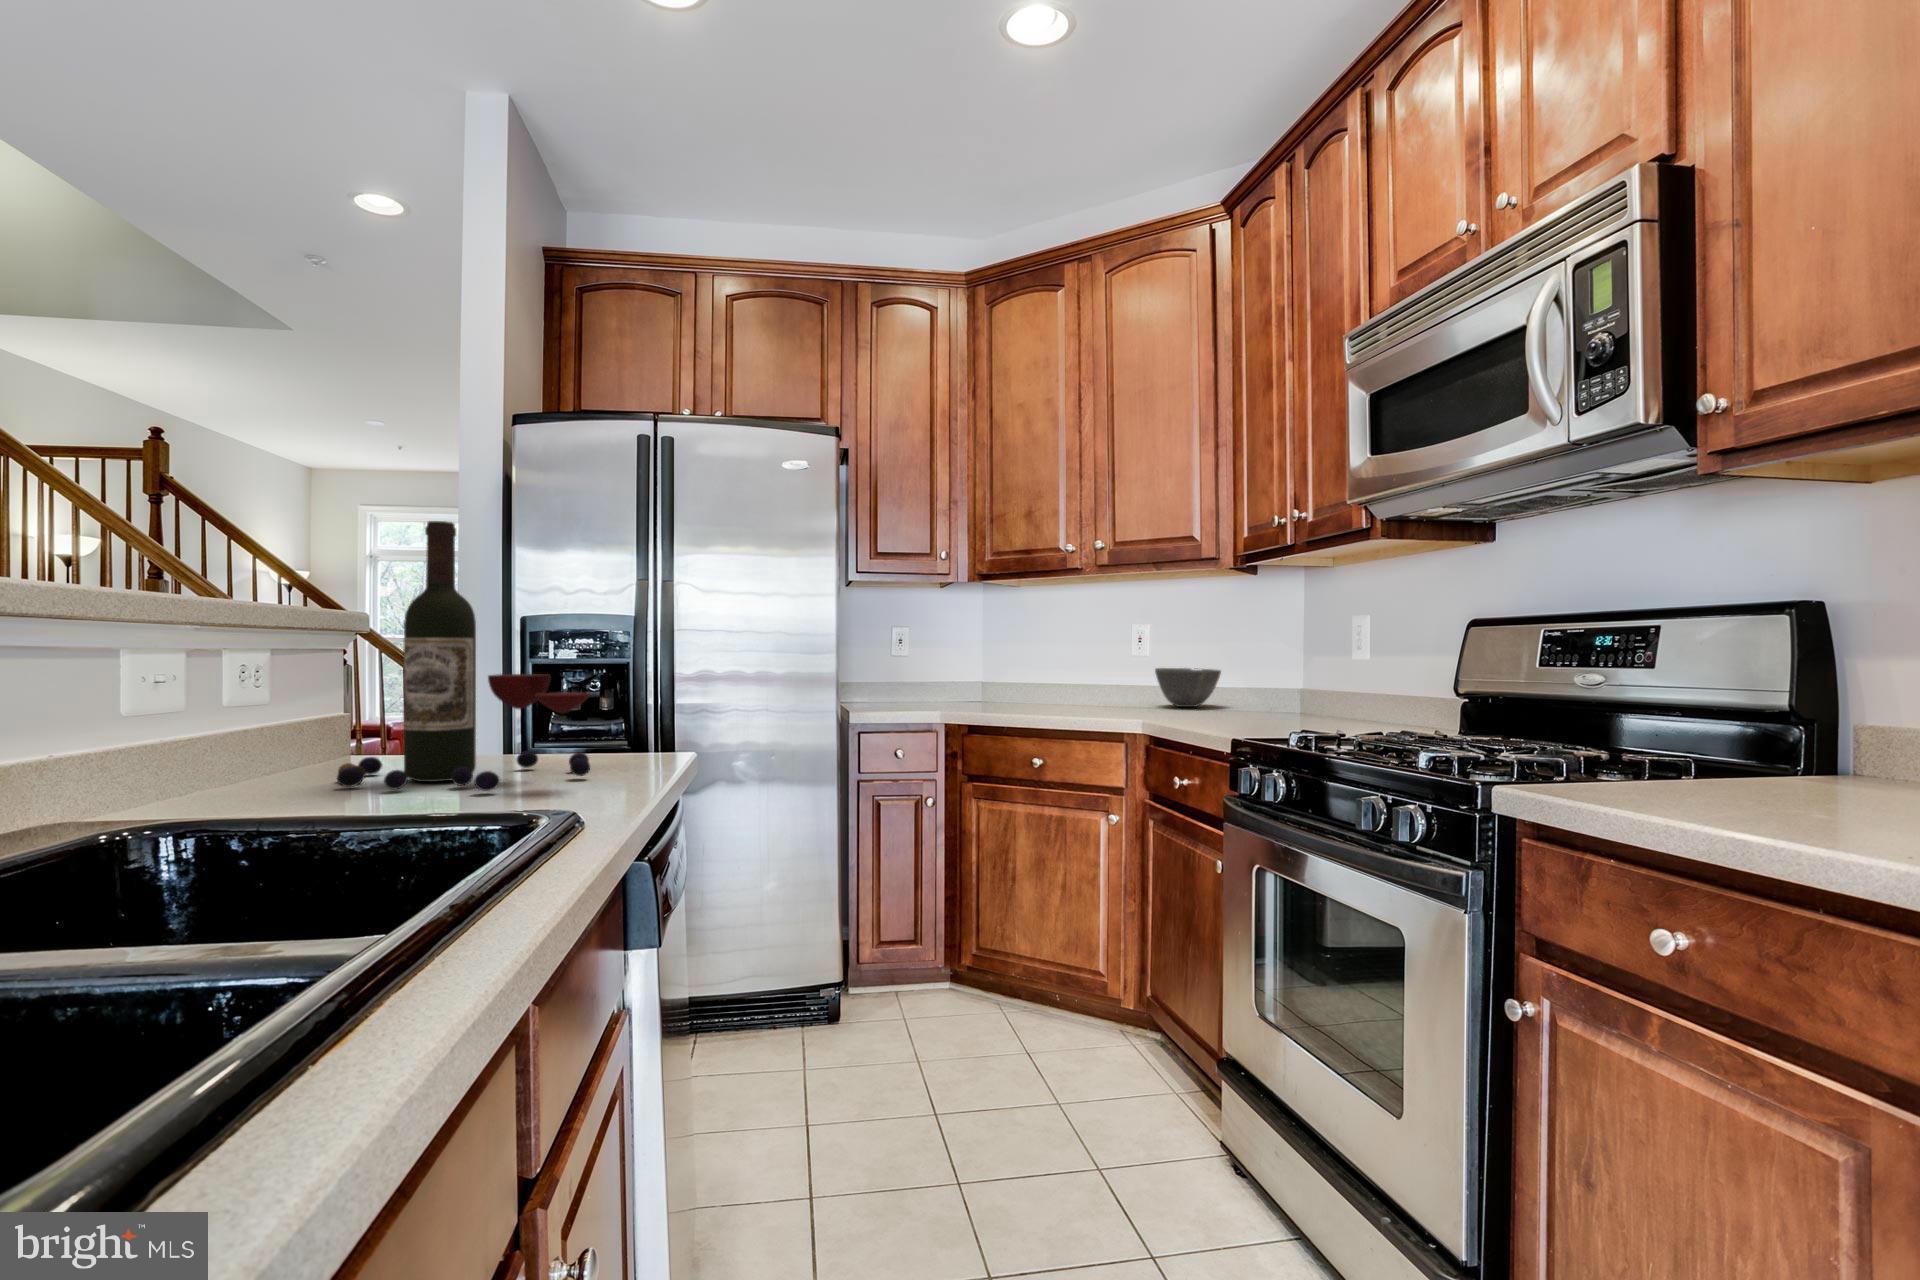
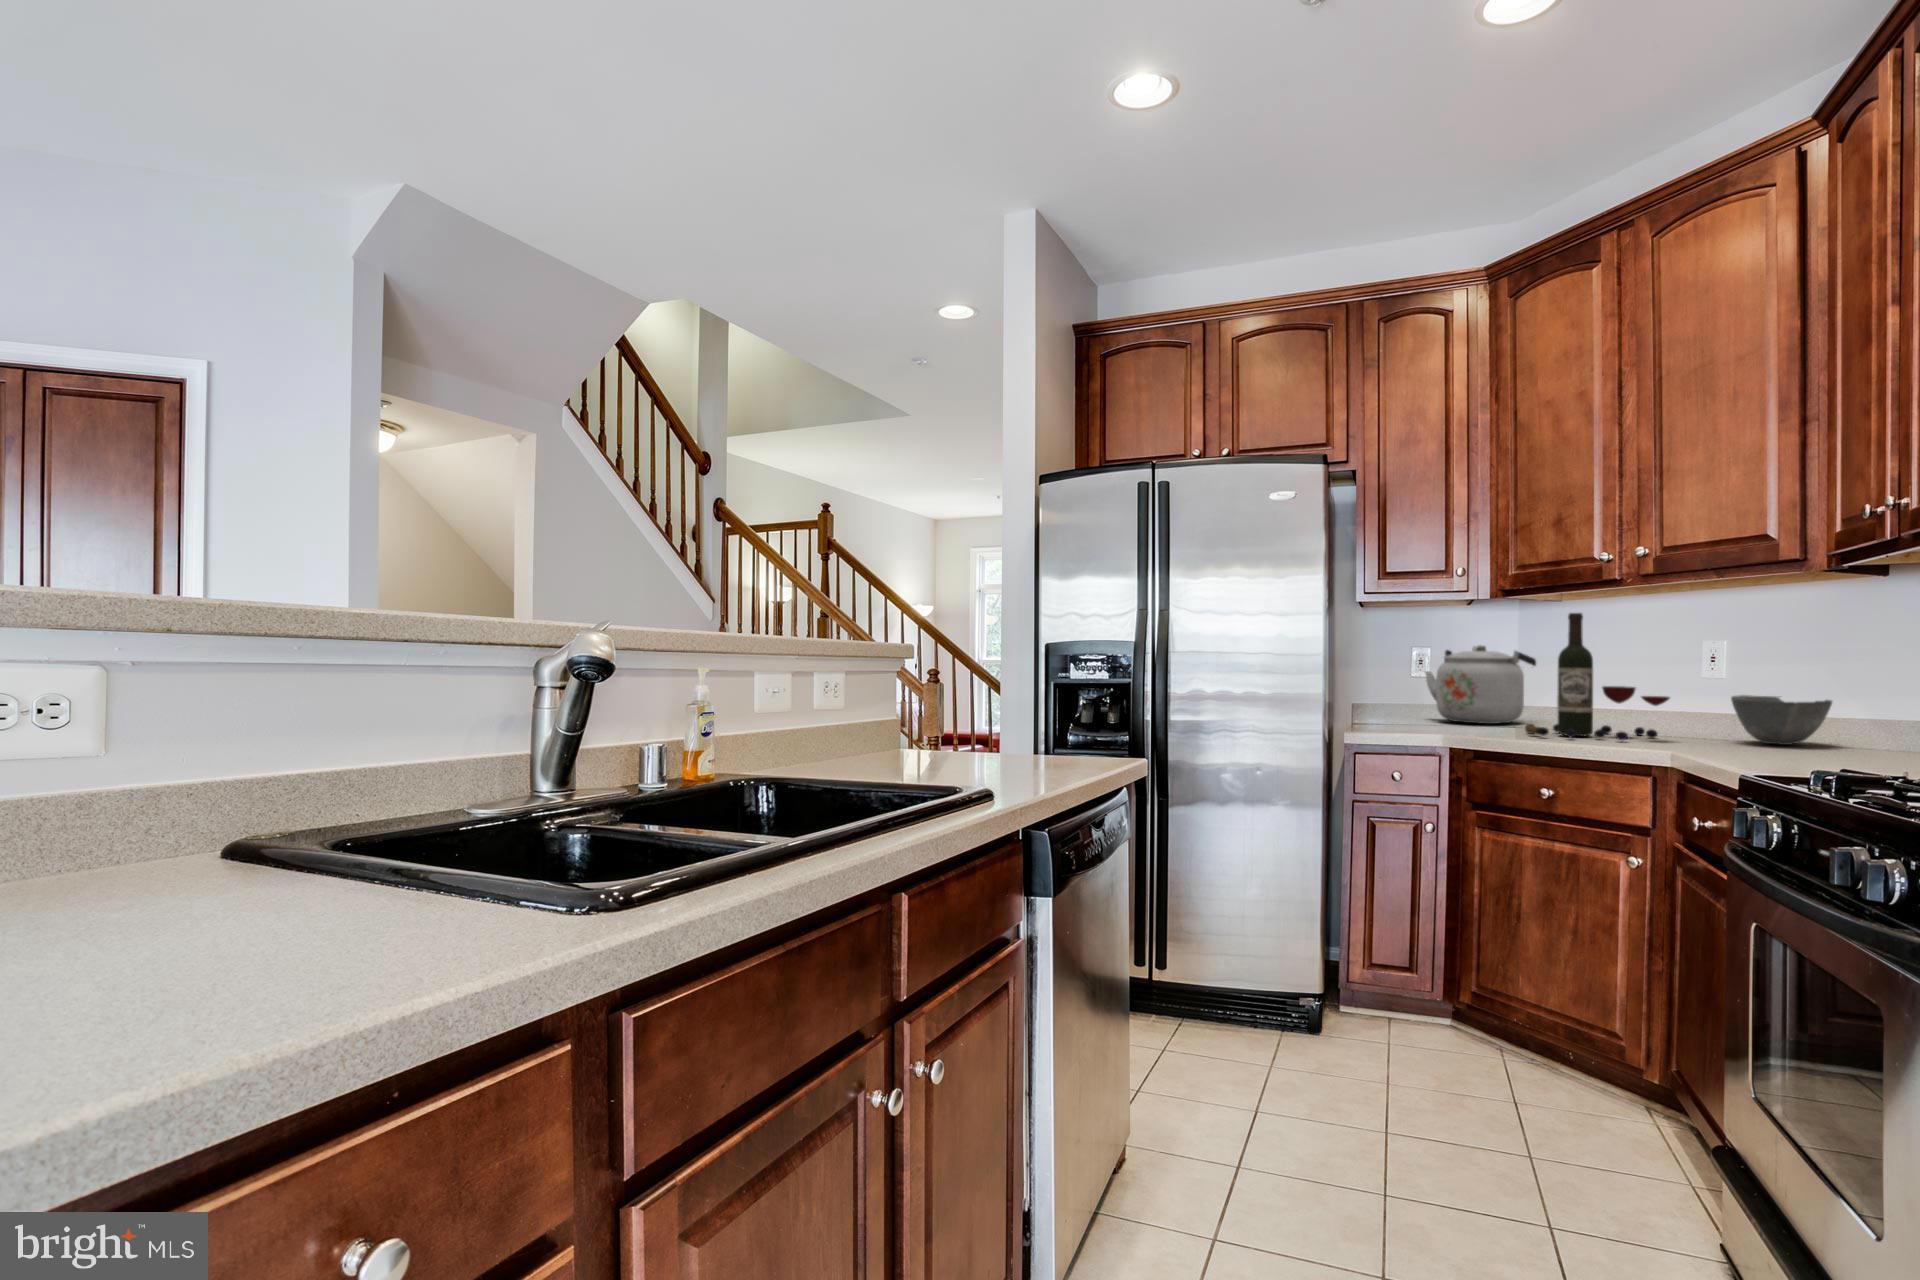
wine bottle: present [337,521,590,791] -> present [1525,613,1669,740]
kettle: none [902,628,995,700] -> present [1425,645,1536,724]

